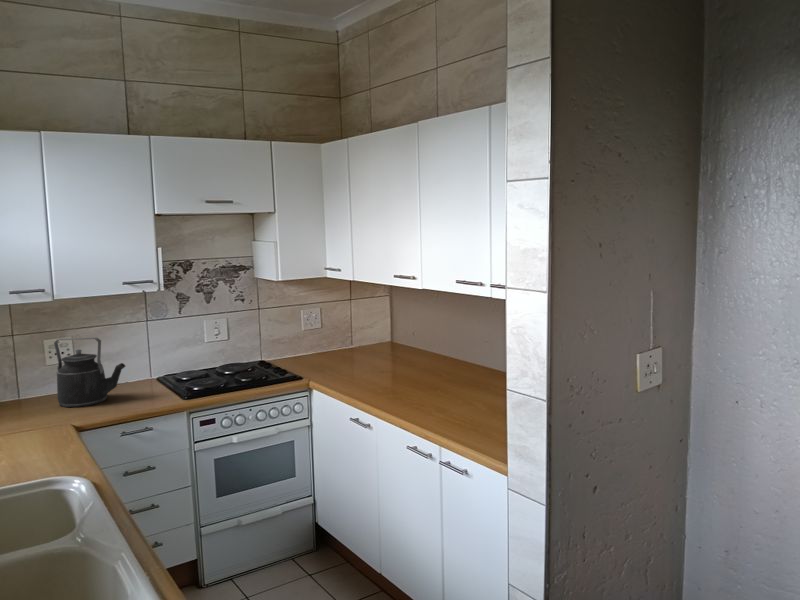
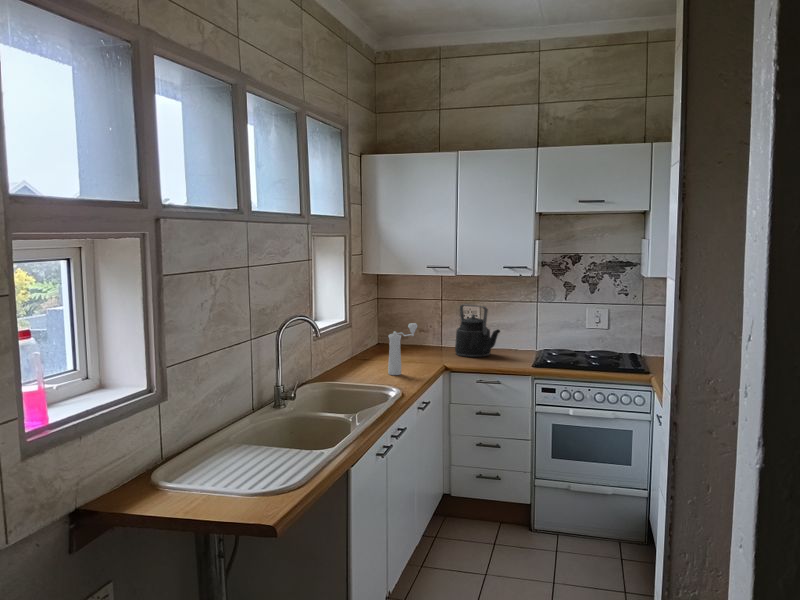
pepper mill: none [15,378,49,459] -> present [388,323,418,375]

